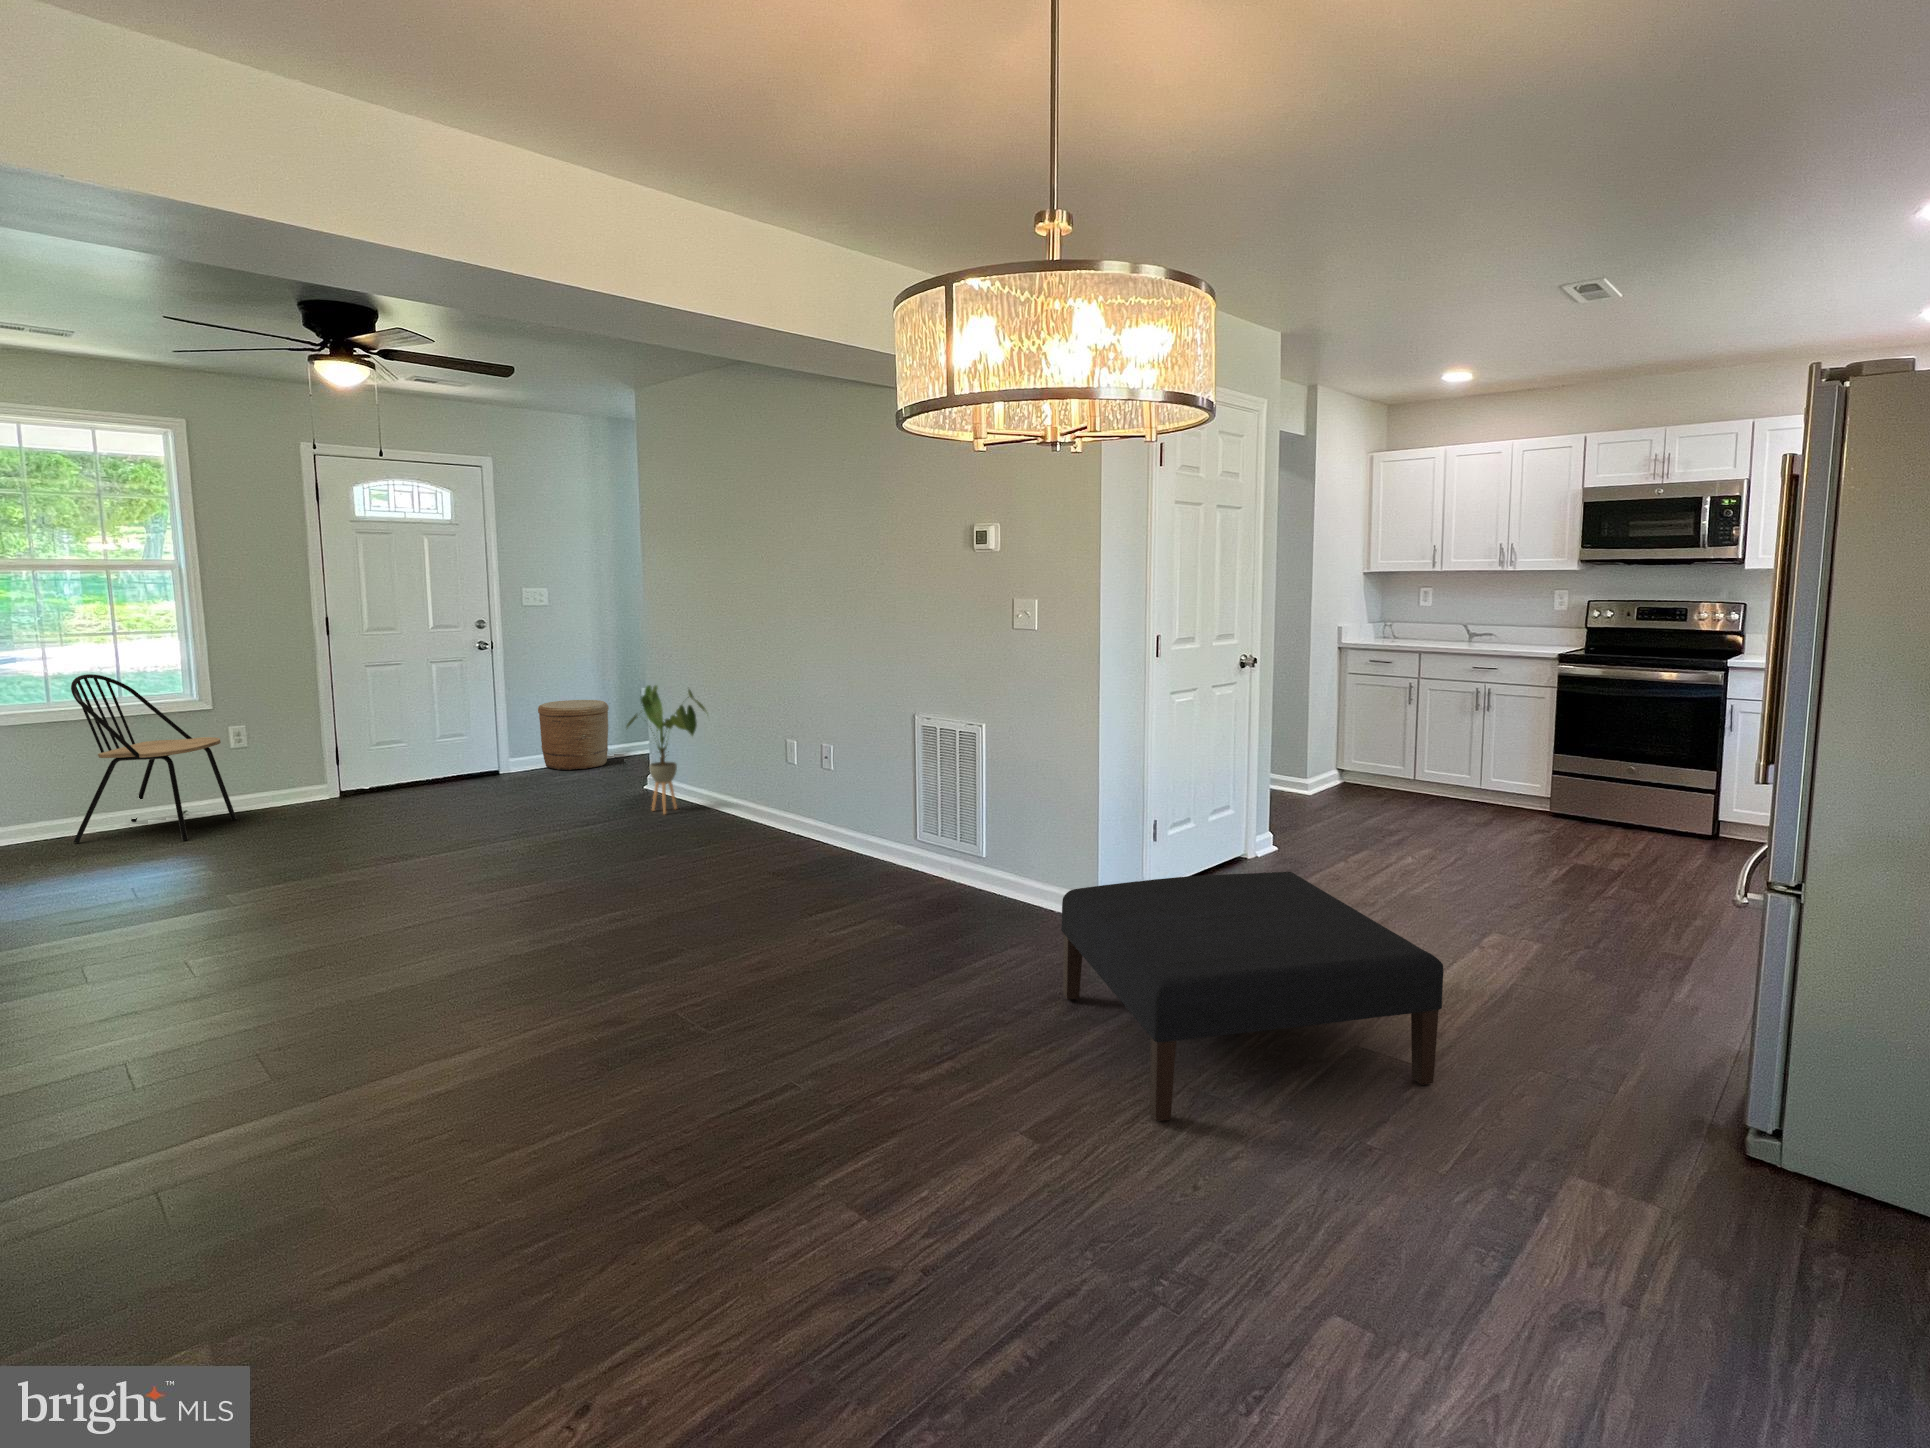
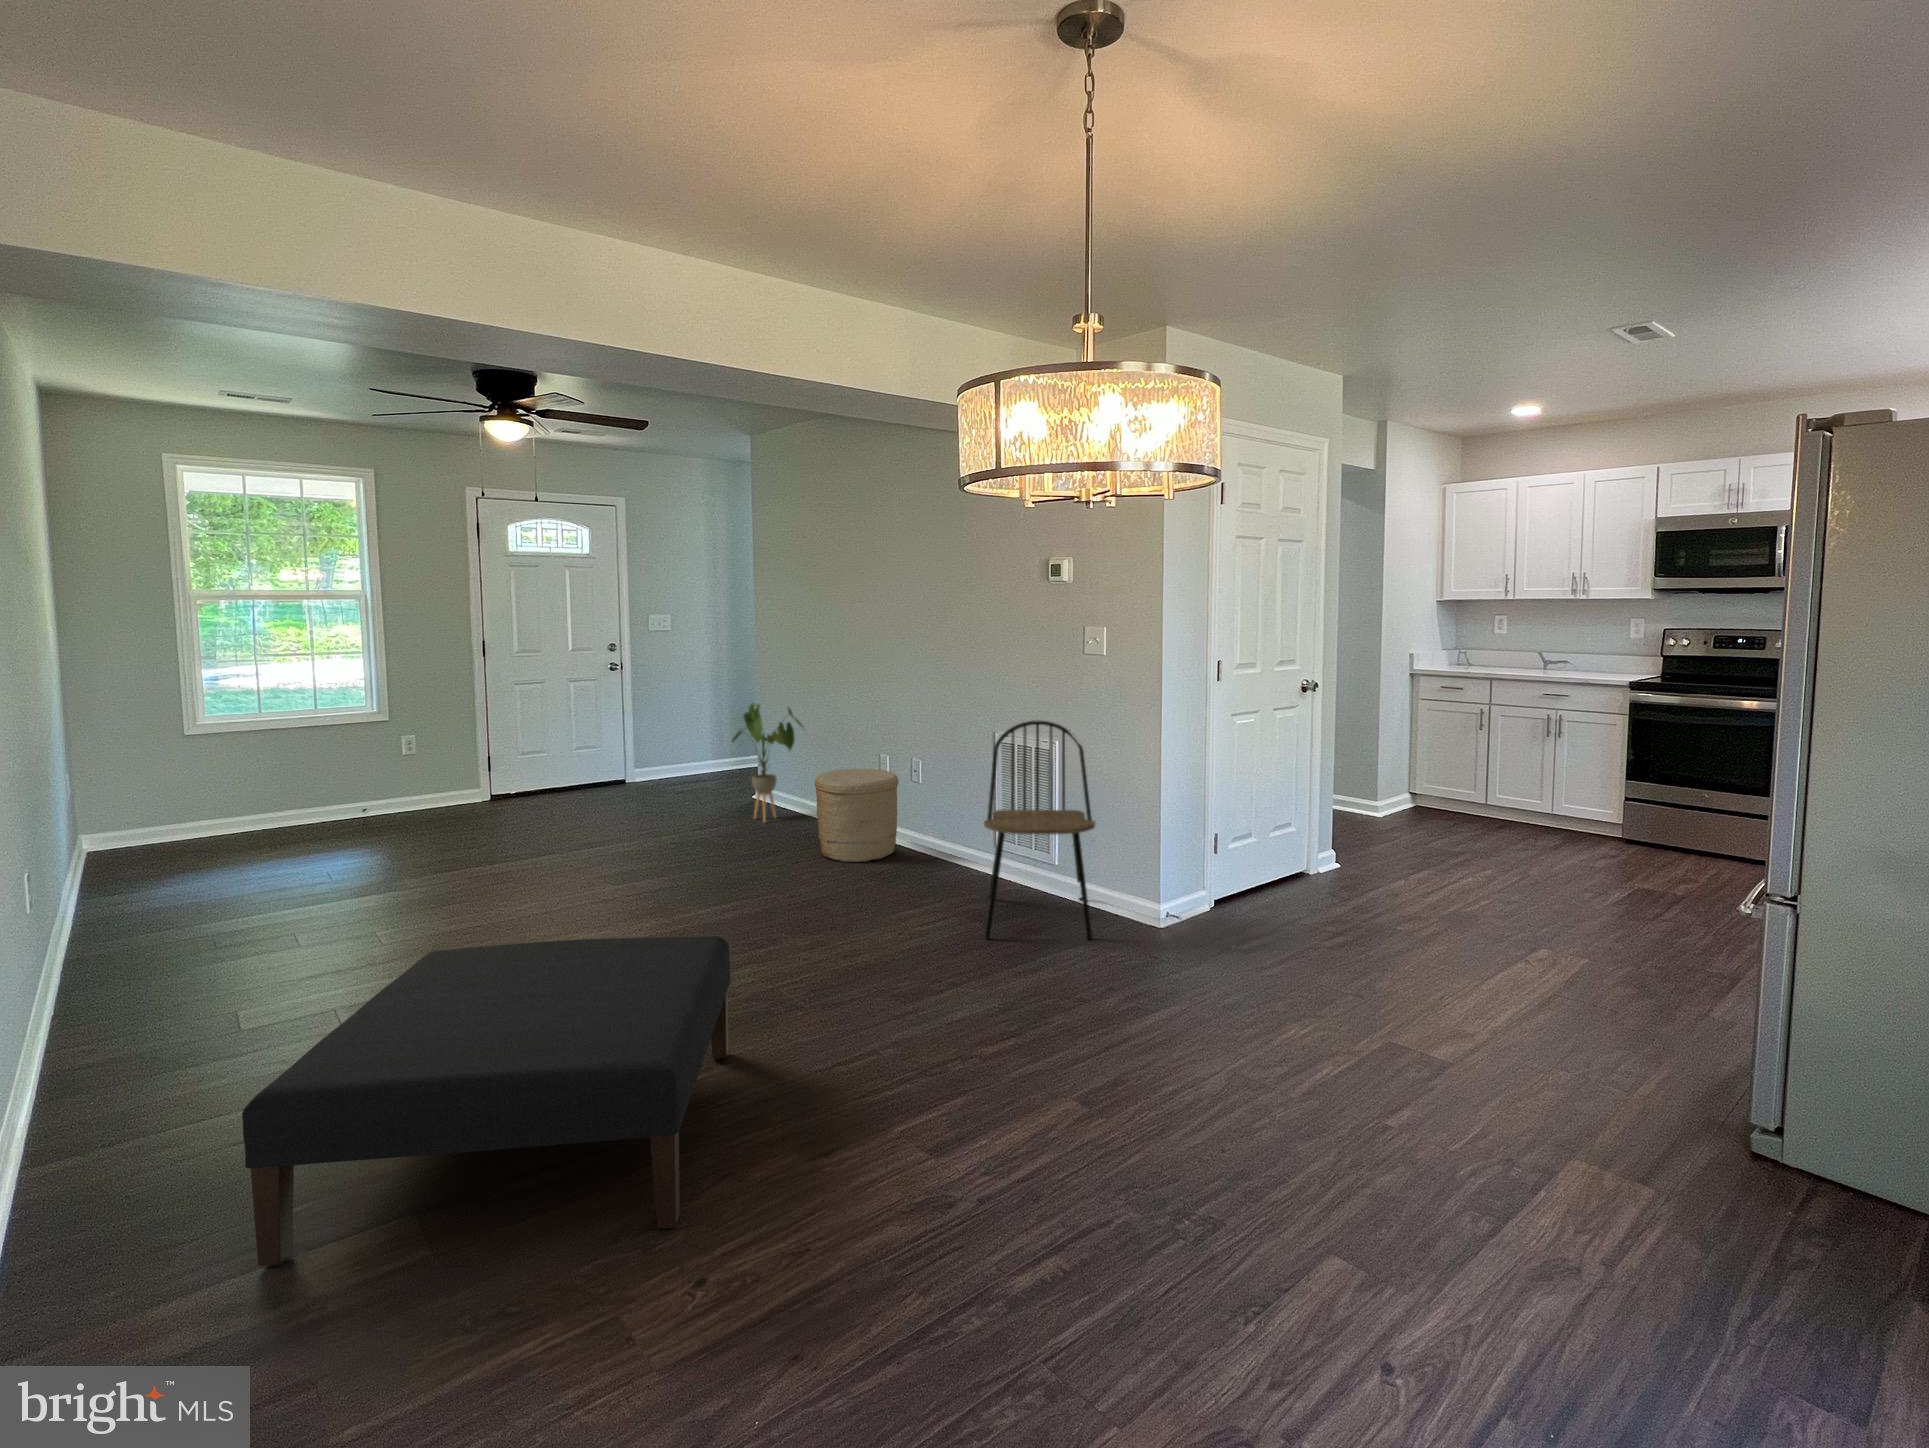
dining chair: present [71,674,237,843] -> present [984,720,1095,939]
woven basket: present [538,700,609,770] -> present [815,769,899,862]
ottoman: present [1061,872,1444,1121] -> present [242,936,730,1266]

